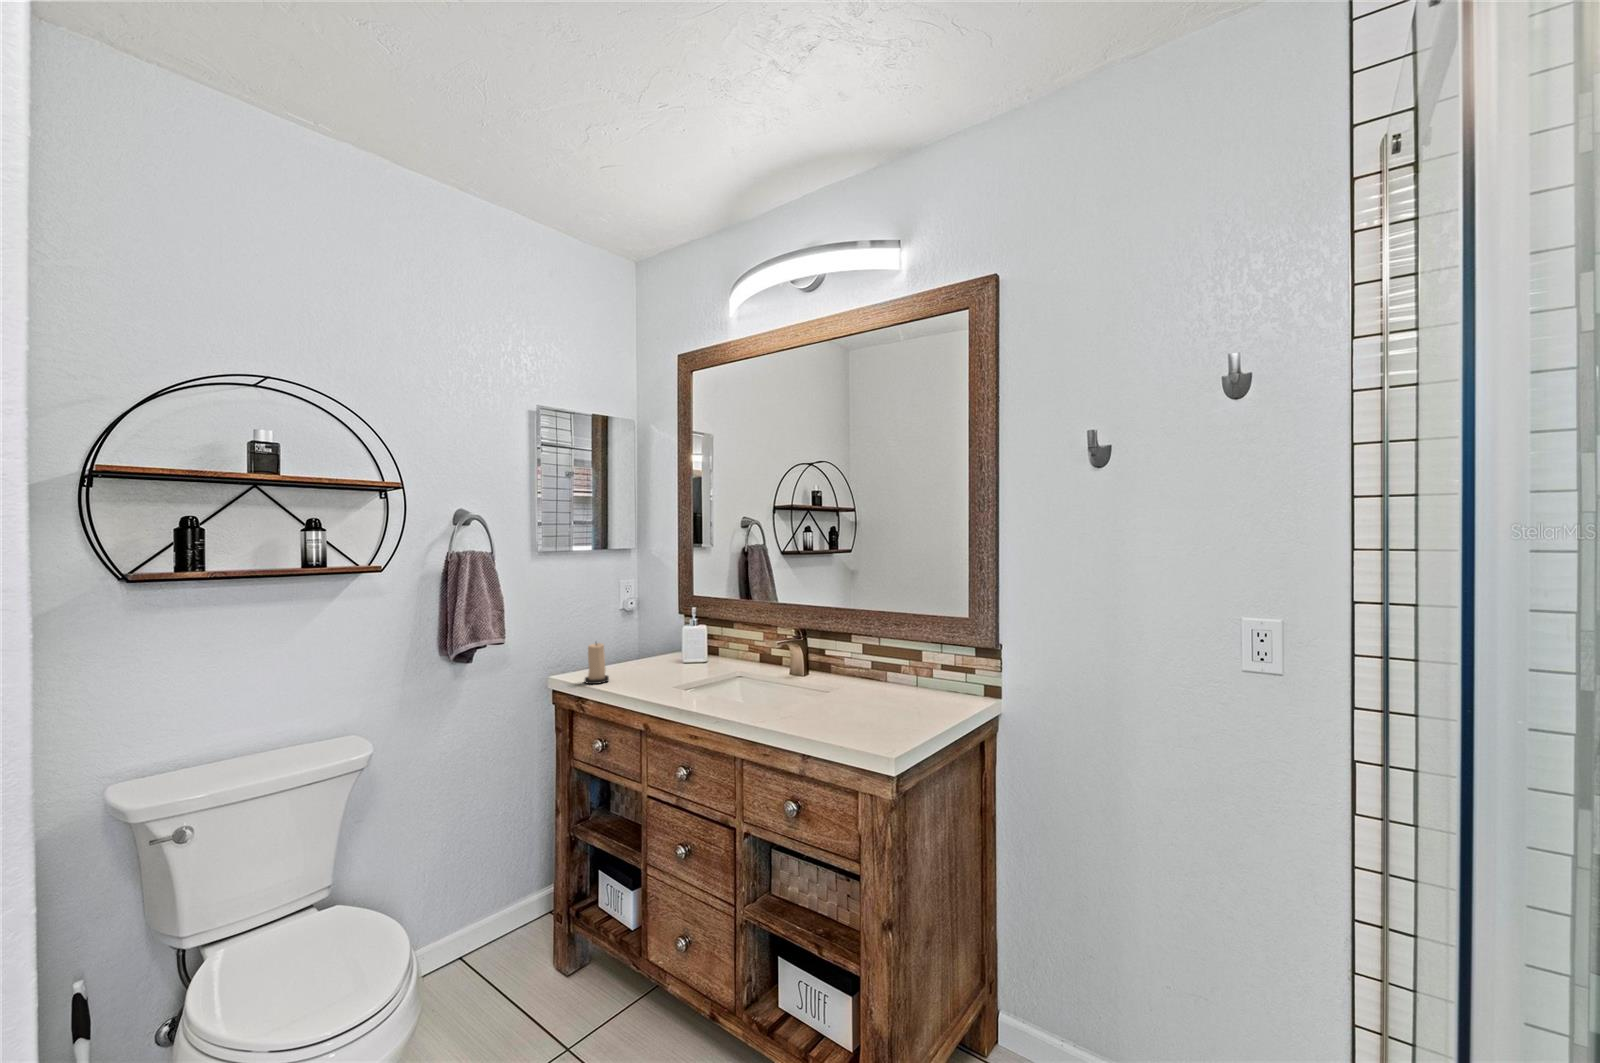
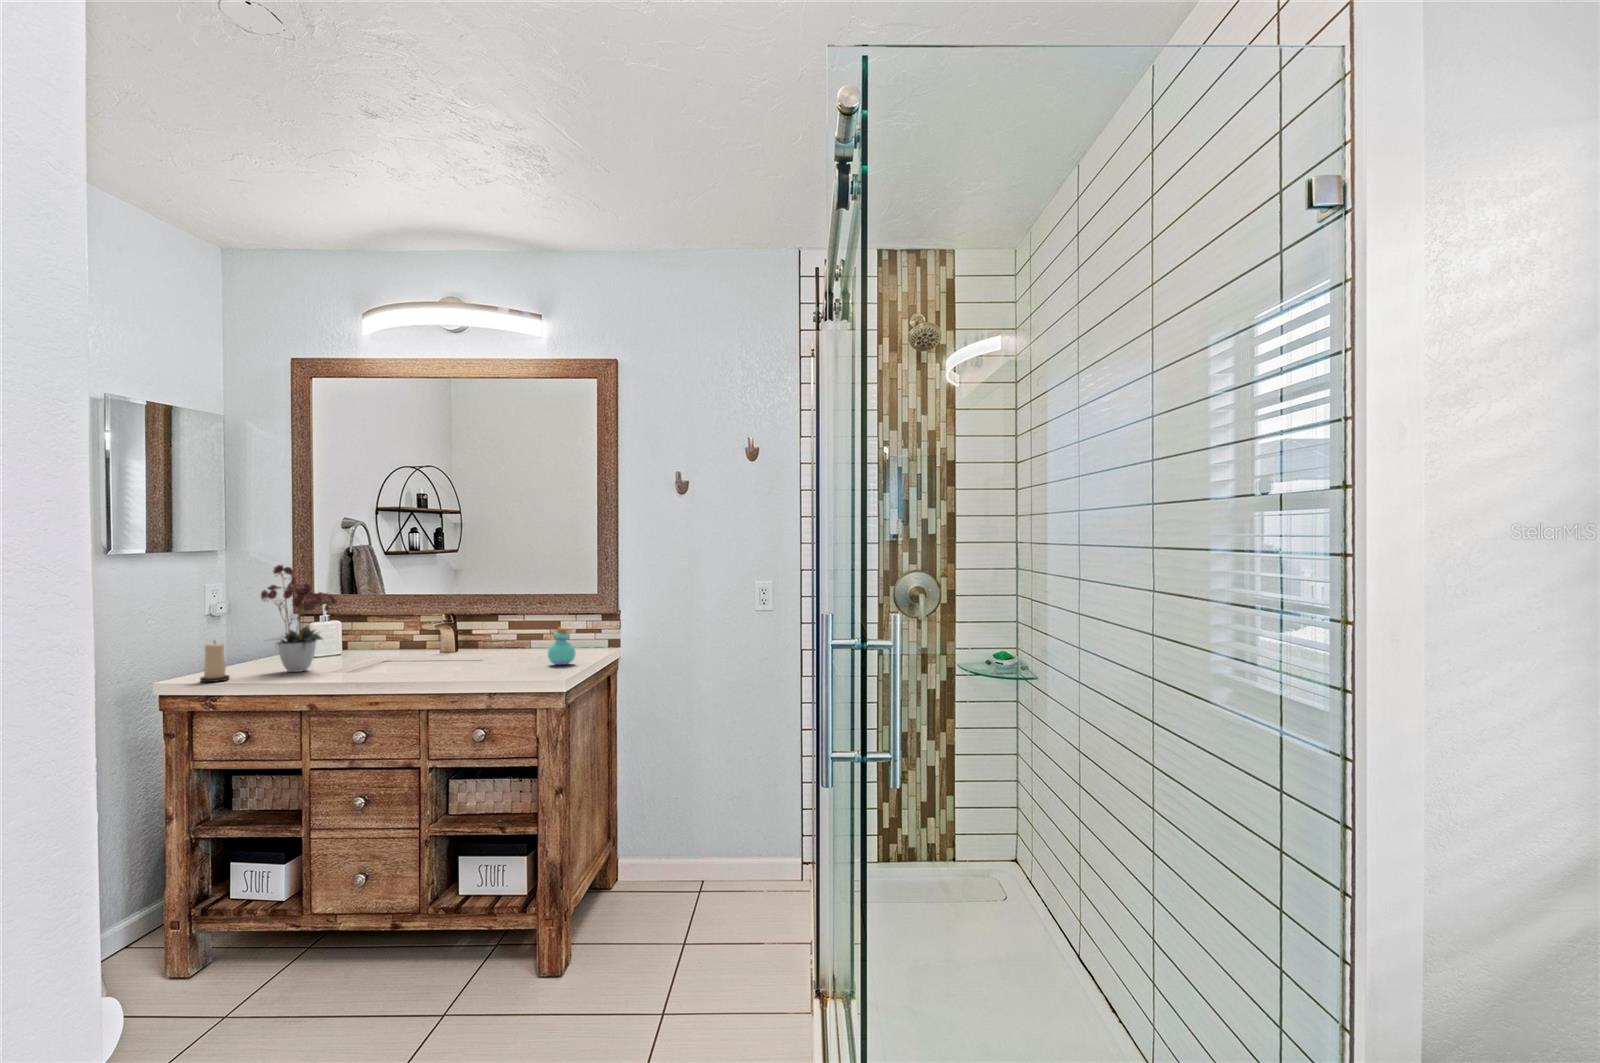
flower arrangement: none [639,561,711,679] -> present [261,565,337,672]
perfume bottle: none [908,663,946,716] -> present [548,627,575,665]

